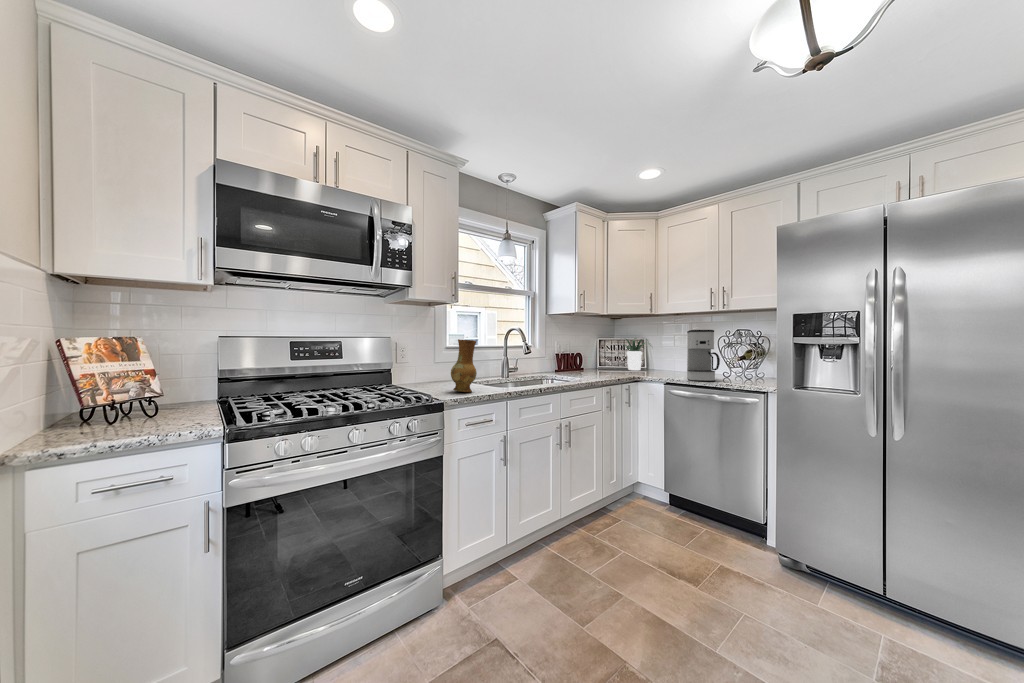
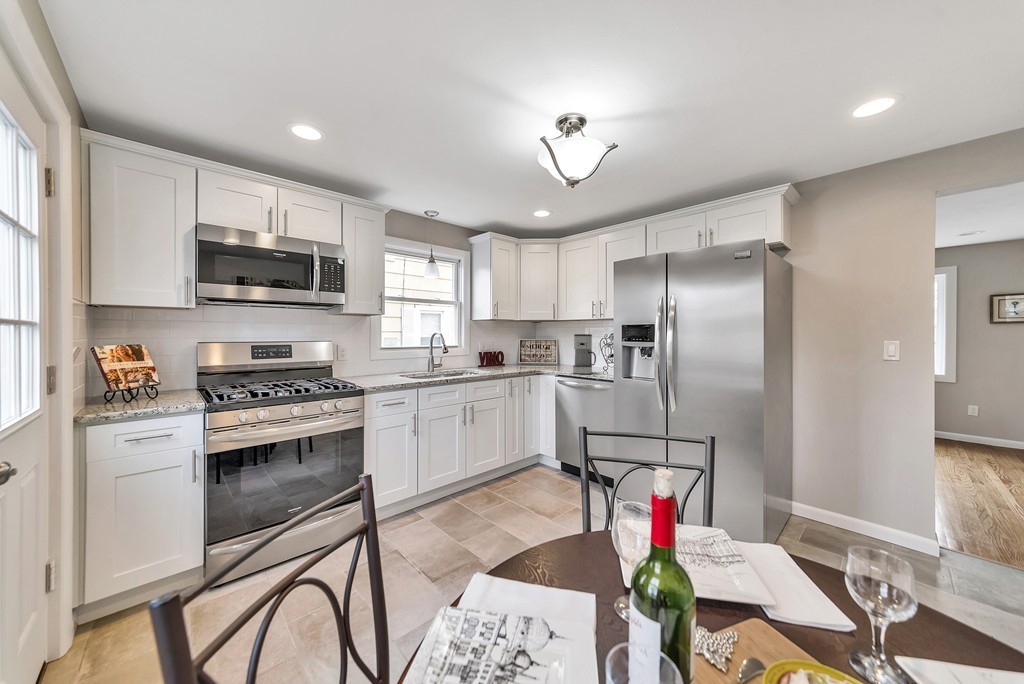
potted plant: present [624,338,651,370] -> none [530,339,561,366]
ceramic jug: present [451,339,477,392] -> none [375,343,395,383]

